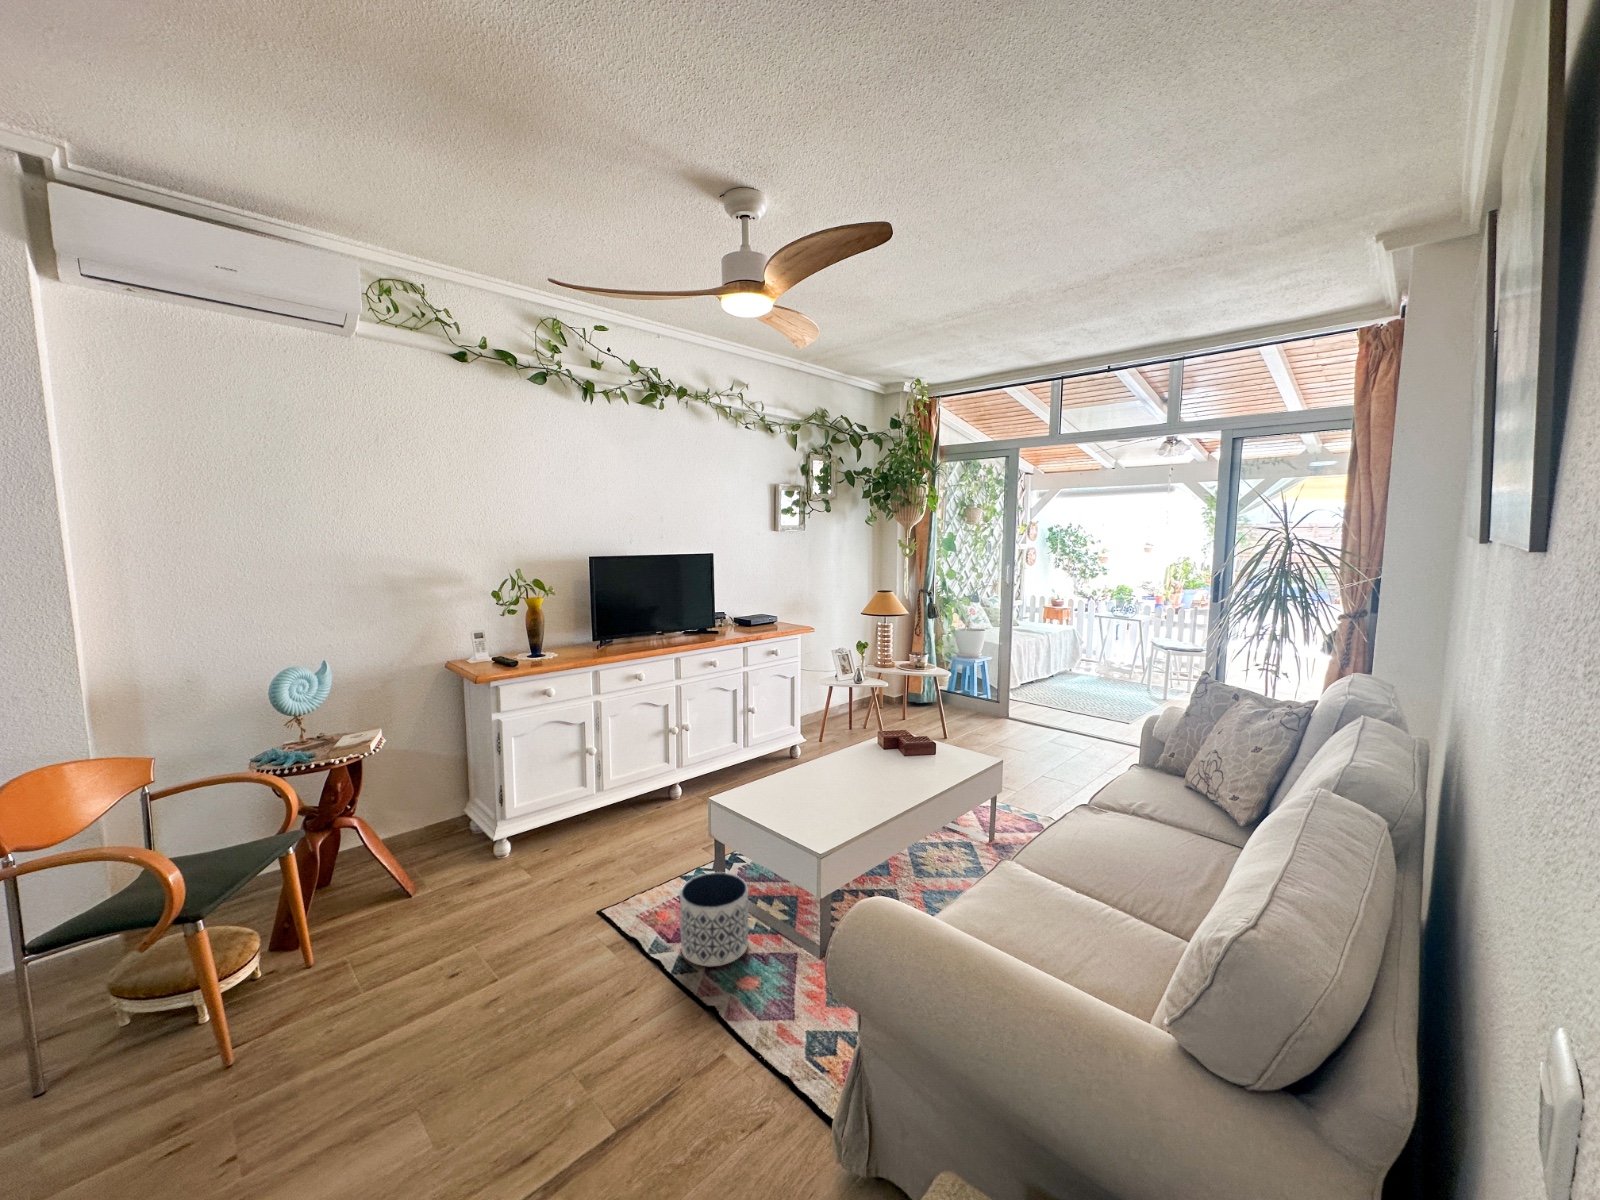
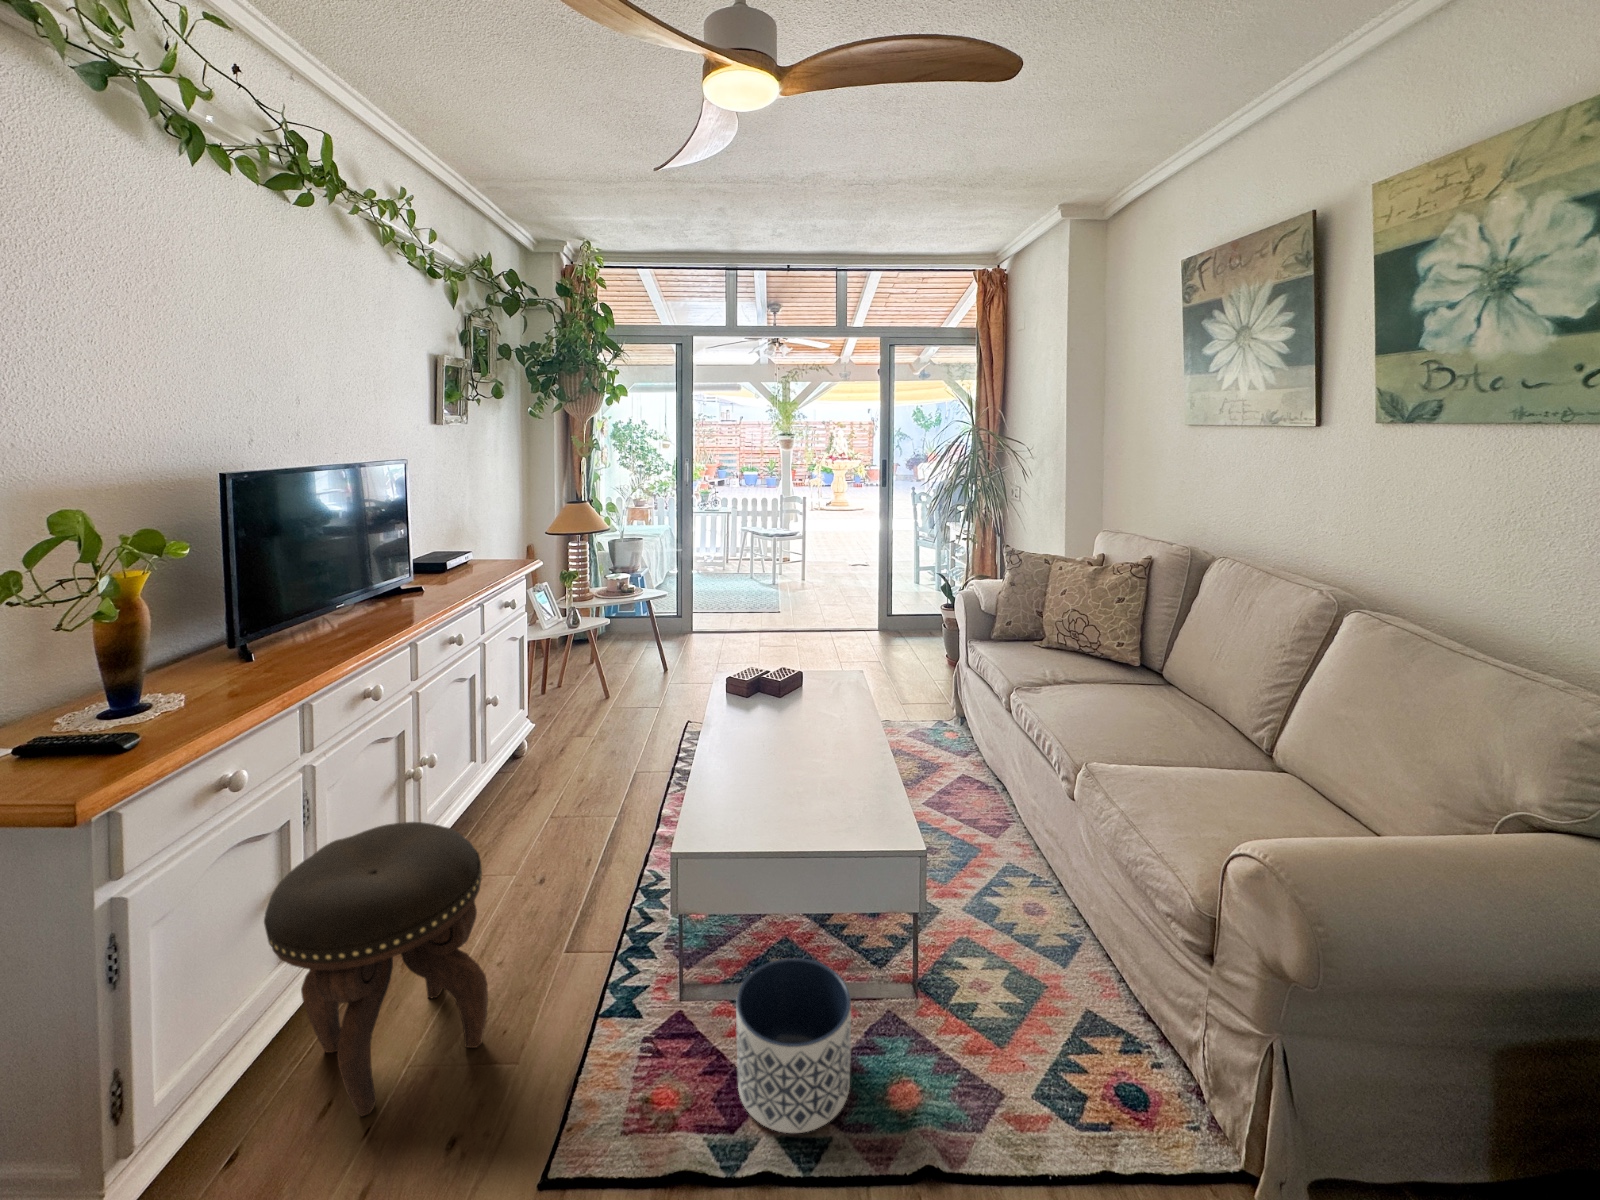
footstool: none [571,740,661,862] -> present [264,822,488,1116]

